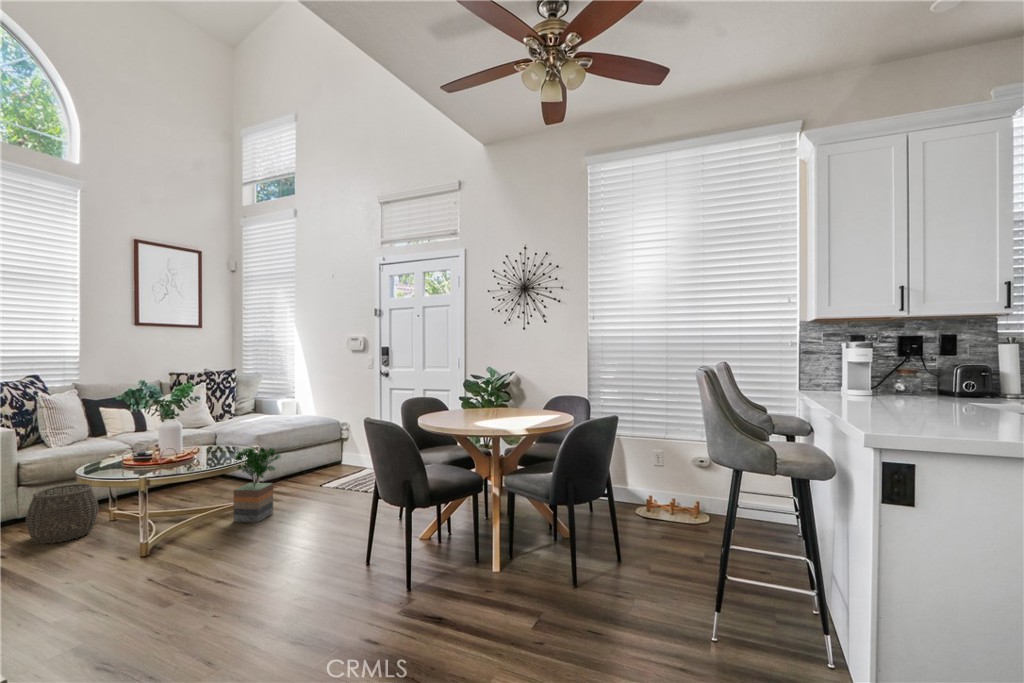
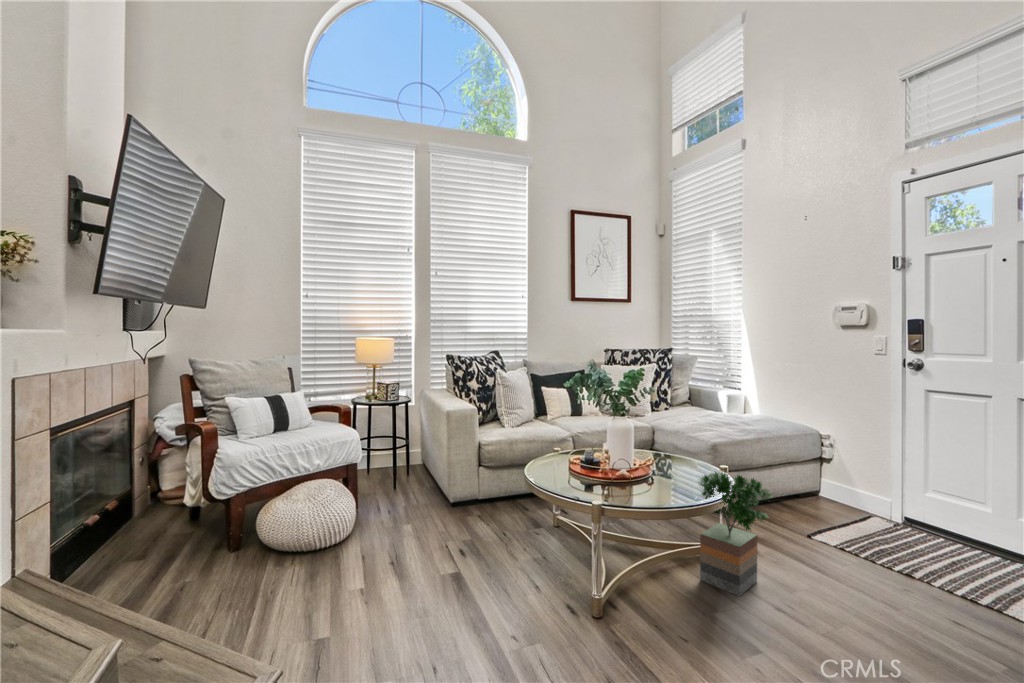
woven basket: present [26,484,98,544] -> none [482,478,544,549]

